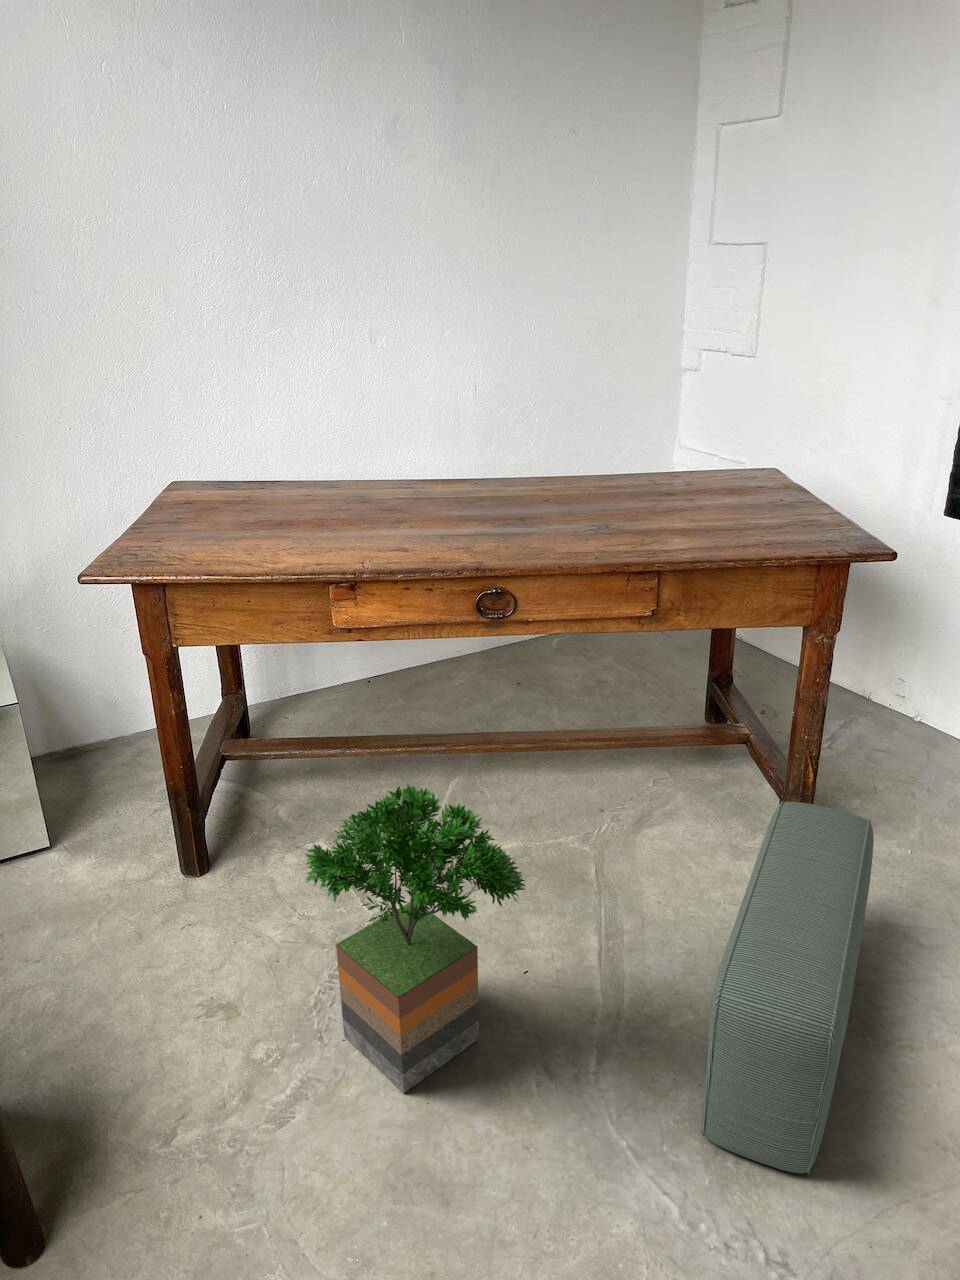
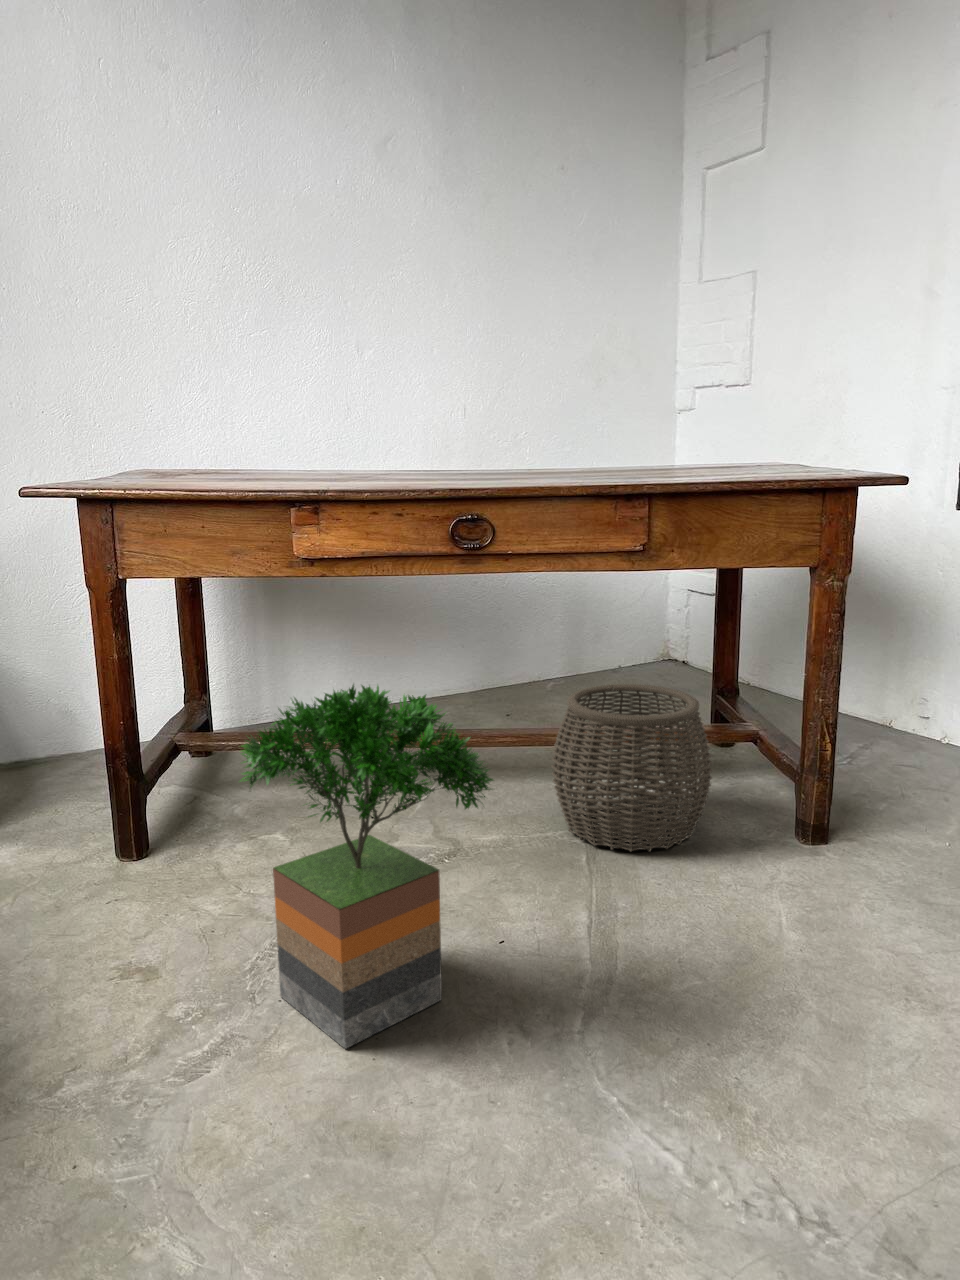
woven basket: none [564,703,709,865] -> present [552,684,712,852]
pouf: present [702,801,874,1174] -> none [713,742,900,1128]

